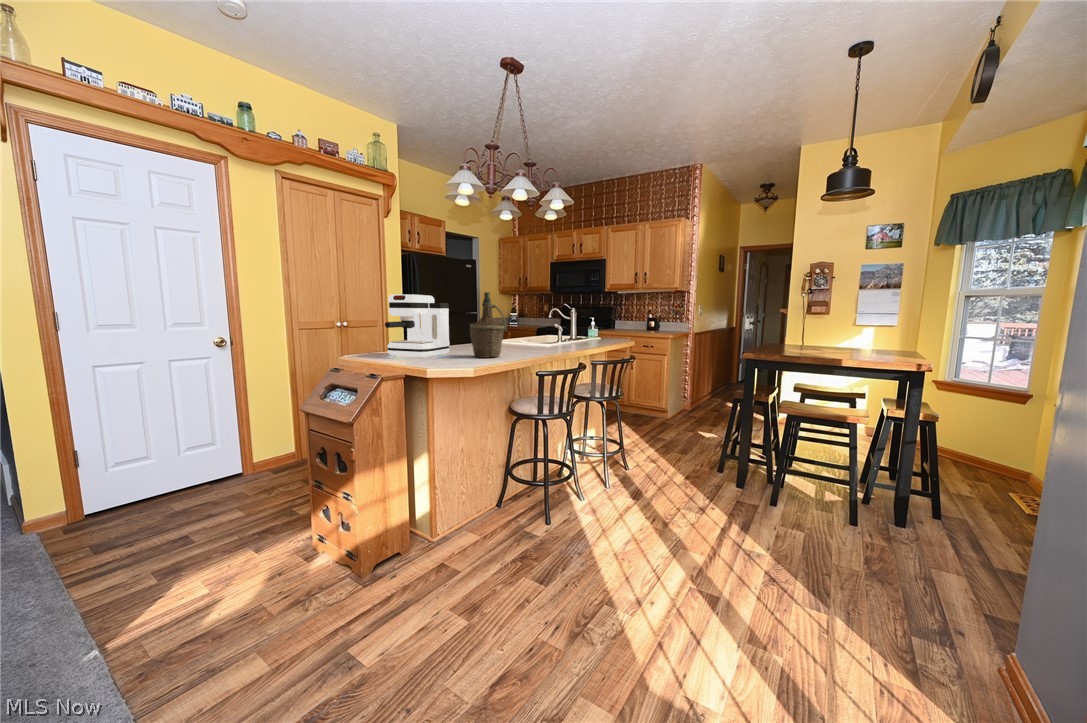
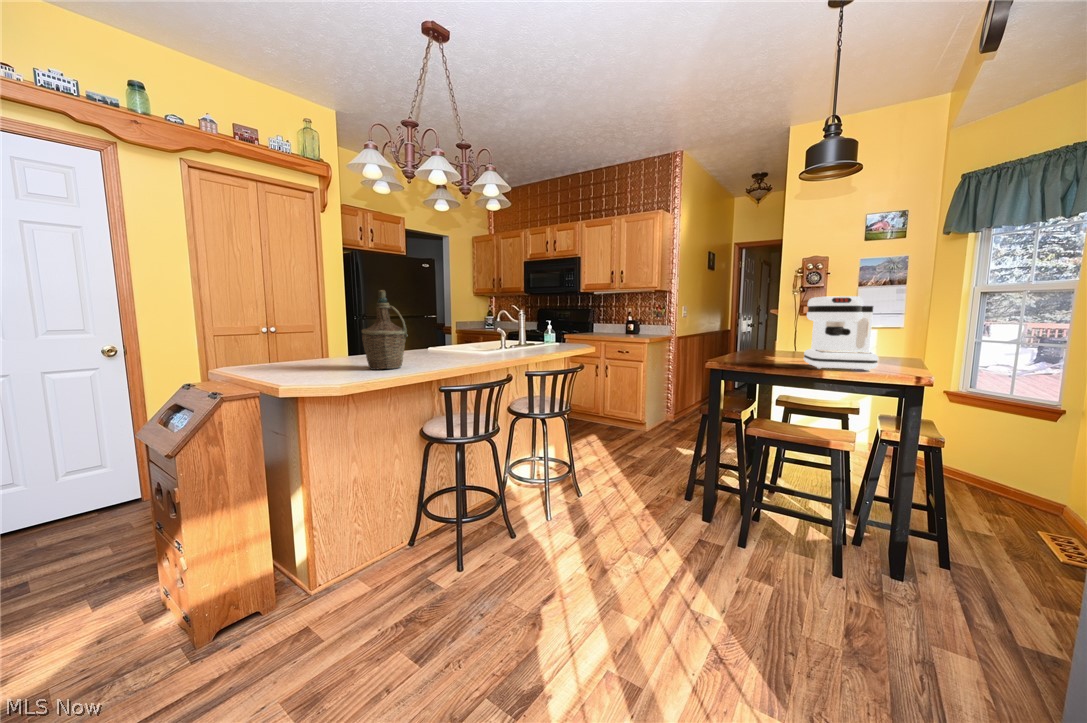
coffee maker: present [385,295,450,358] -> present [804,296,878,371]

